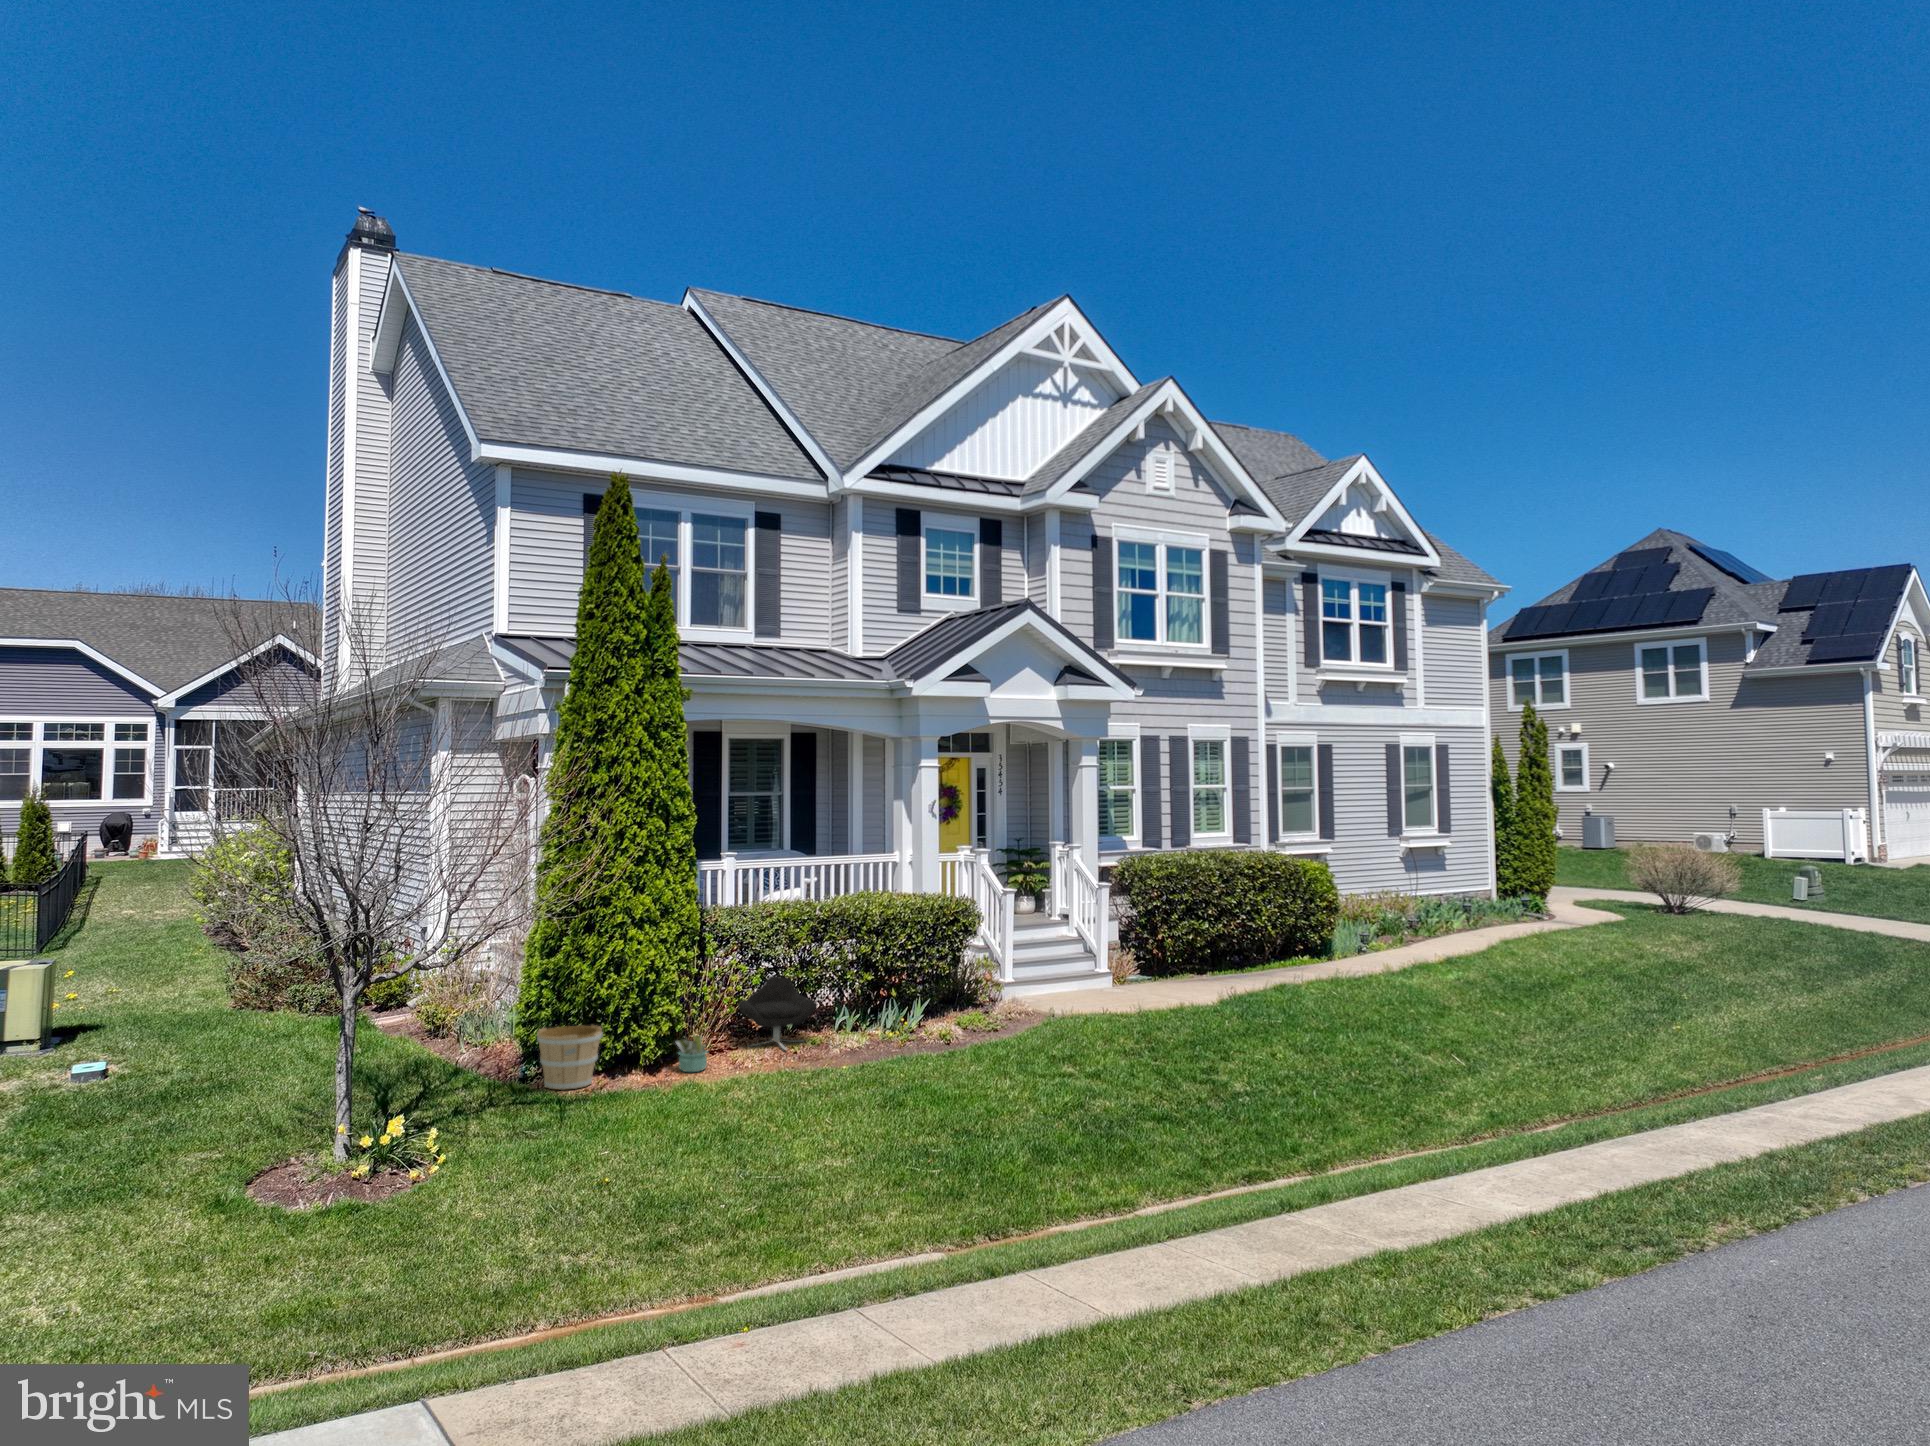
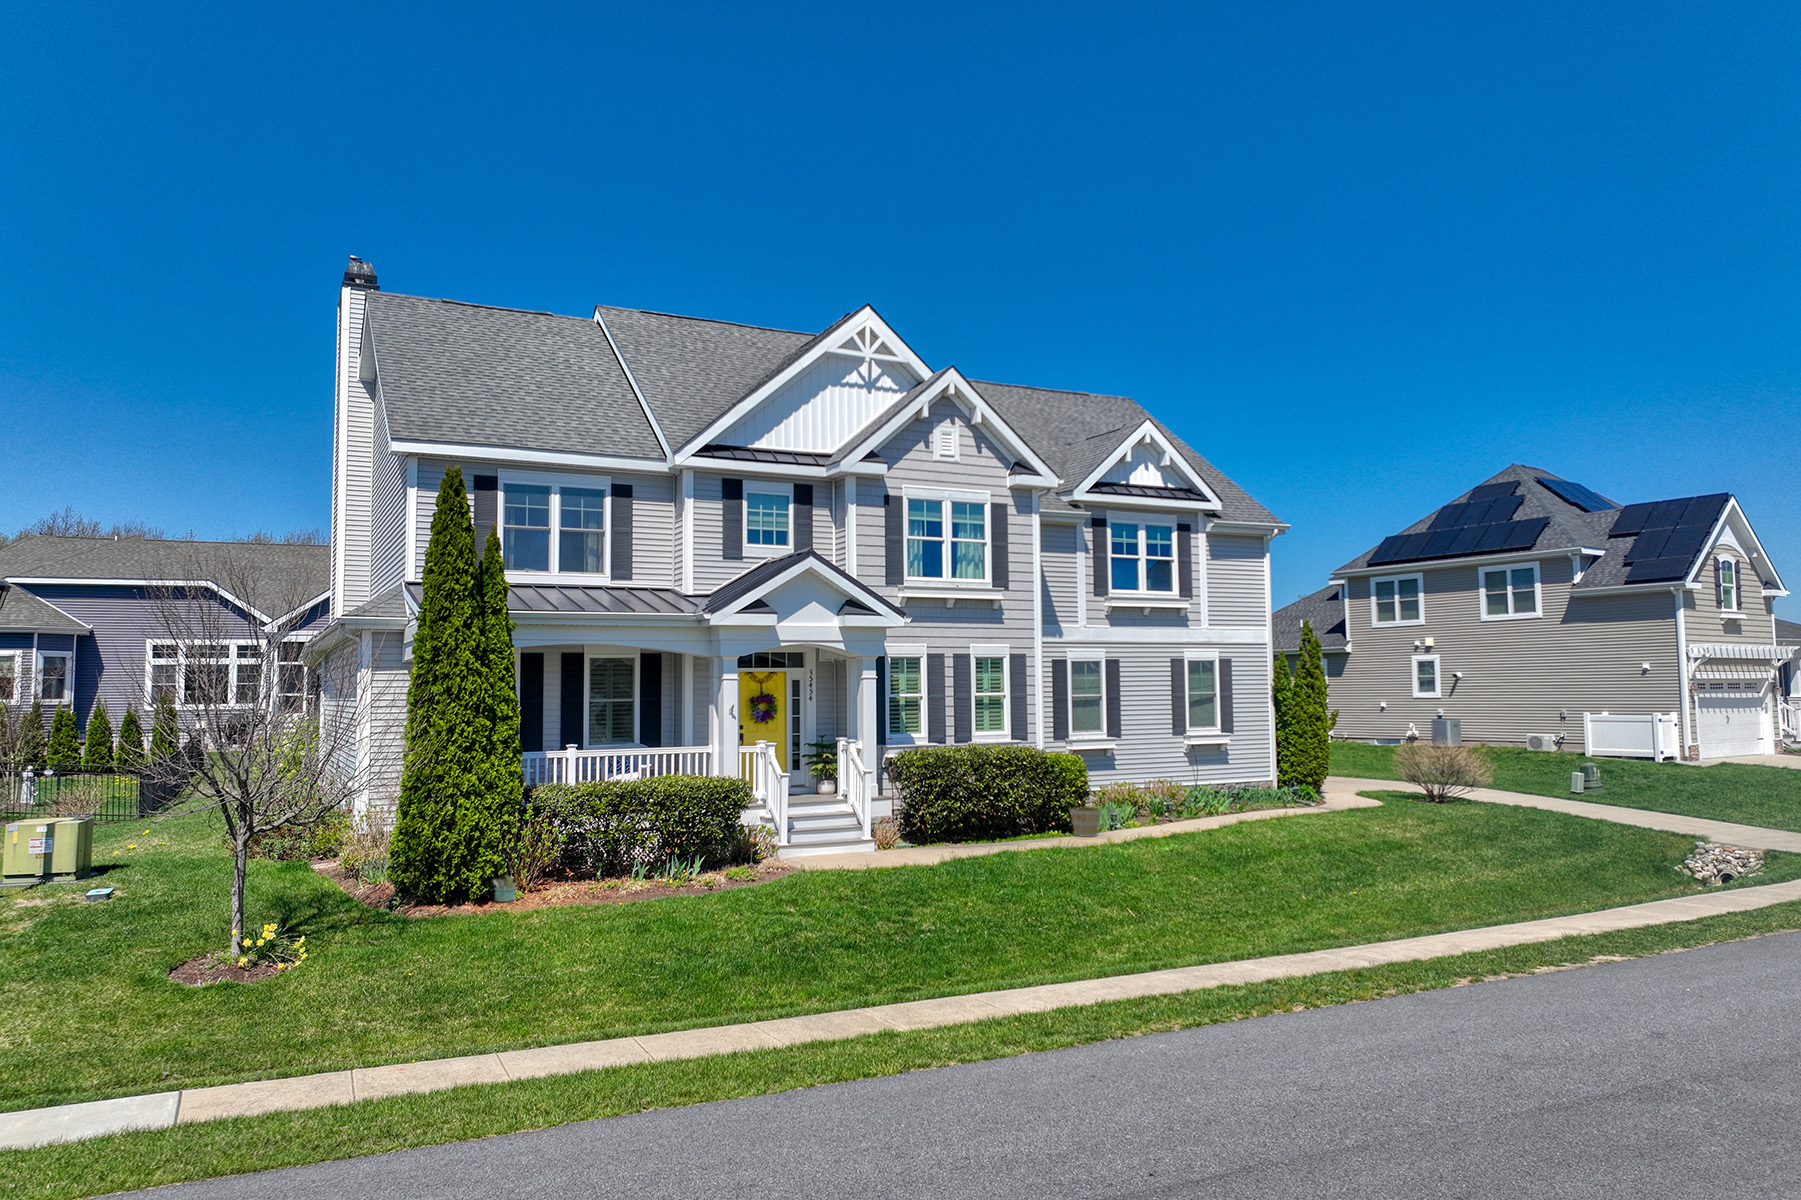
lounge chair: present [738,976,817,1050] -> none [550,835,607,890]
wooden bucket: present [537,1025,603,1090] -> present [1070,807,1101,837]

